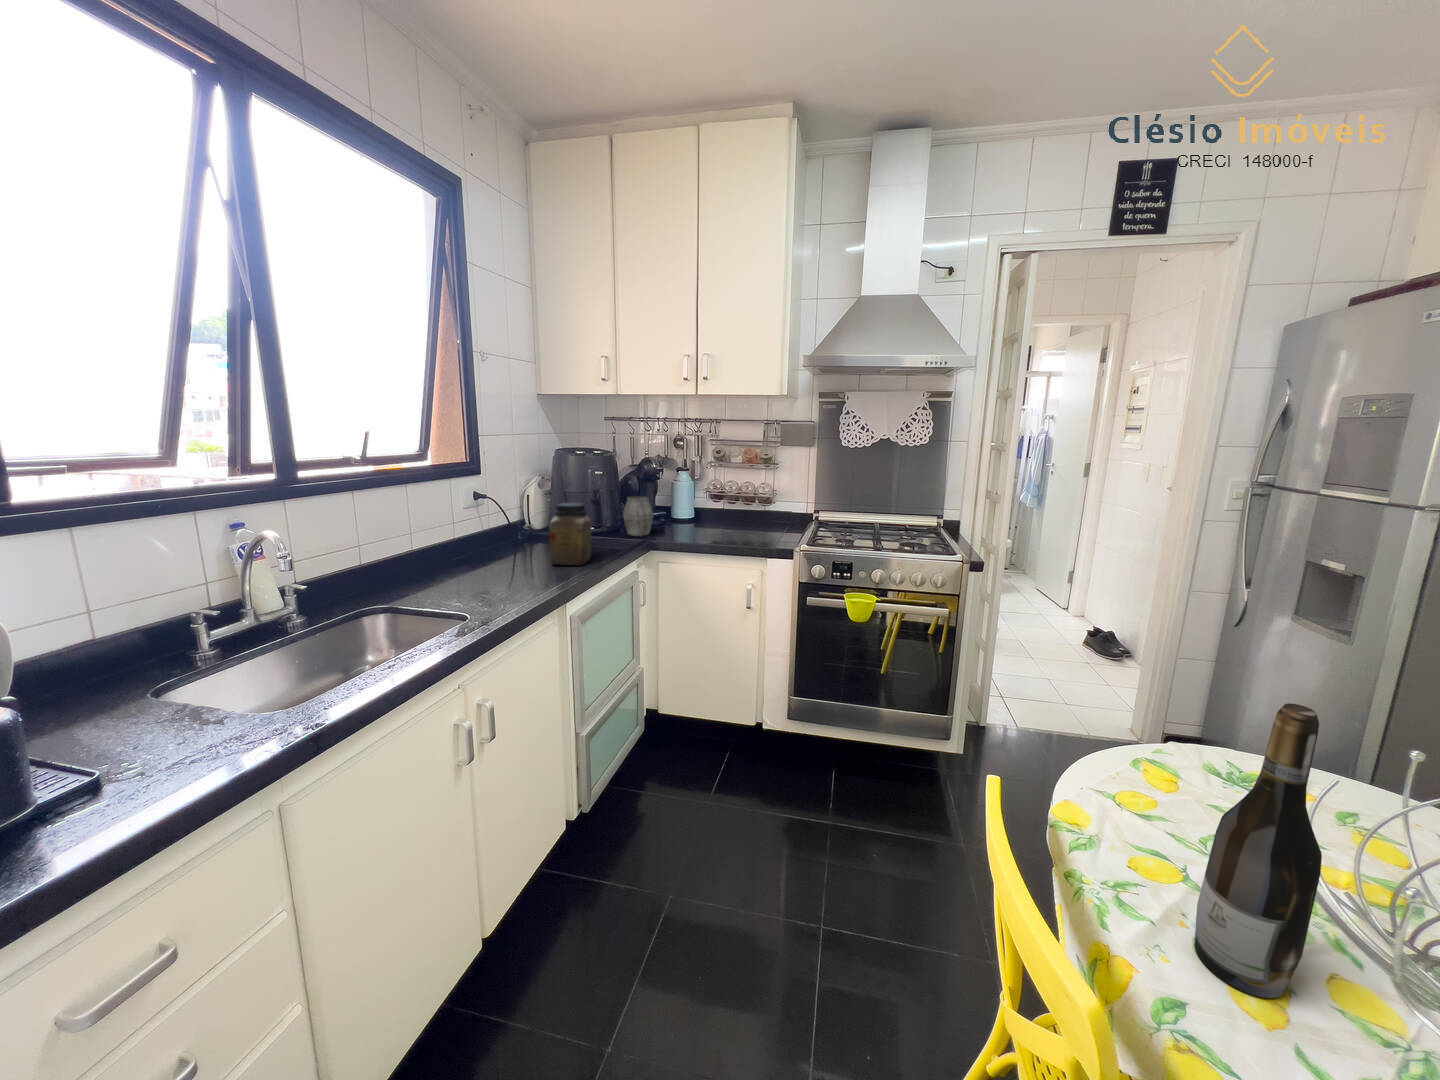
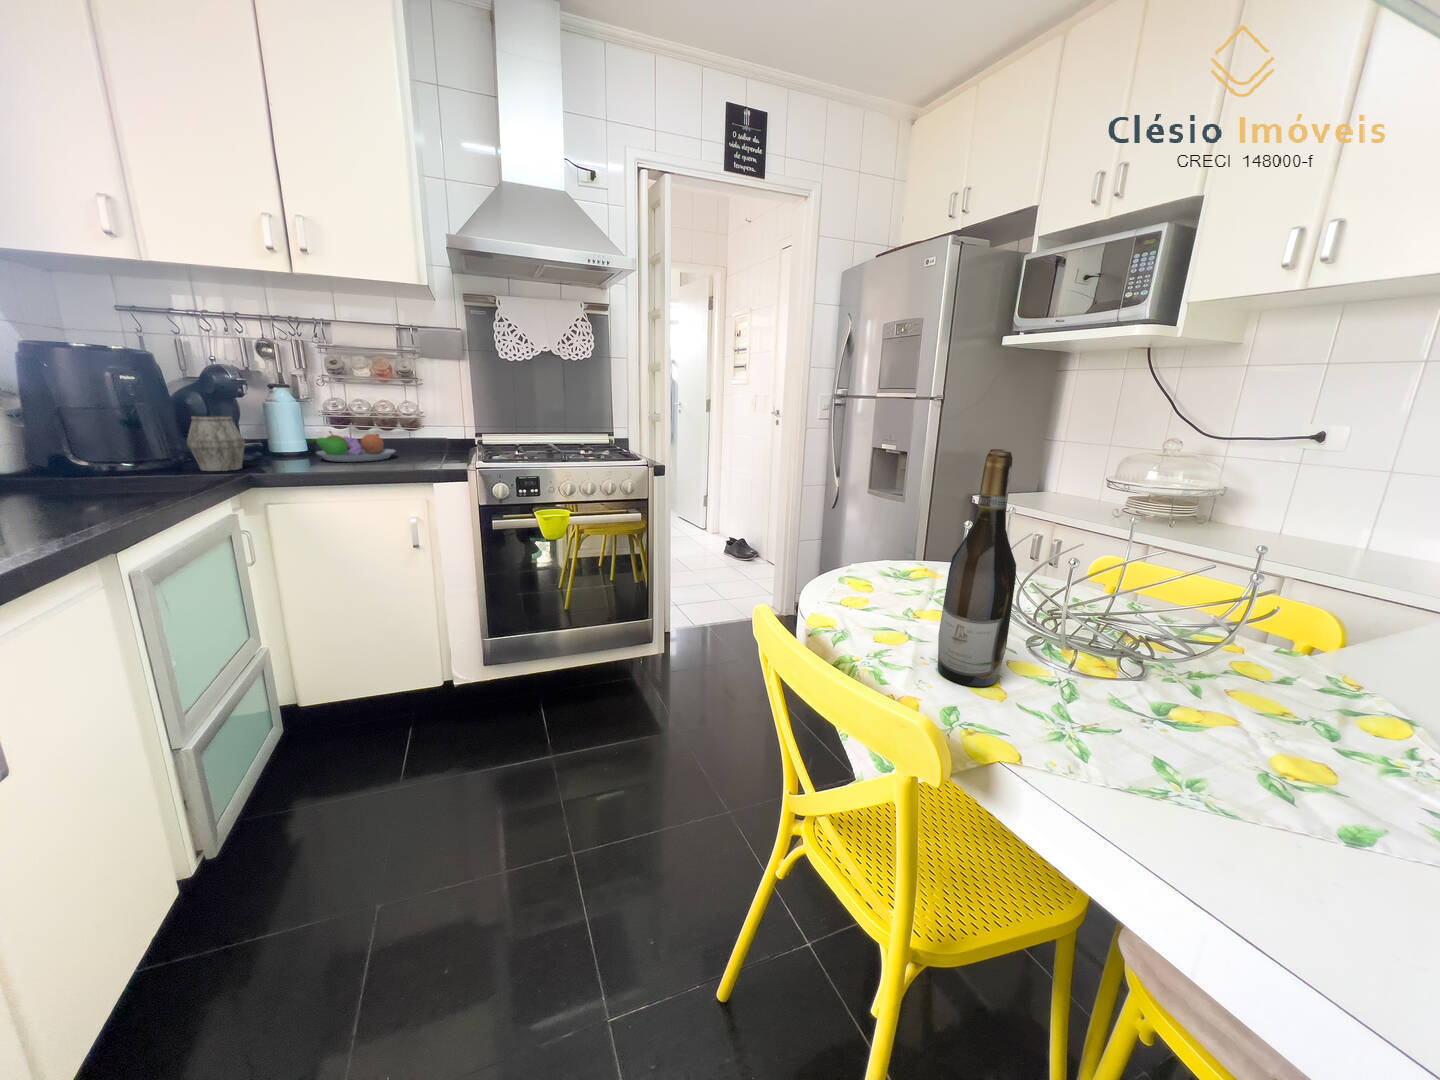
jar: present [549,503,591,565] -> none [38,408,141,509]
fruit bowl: none [690,506,749,533] -> present [307,431,396,462]

